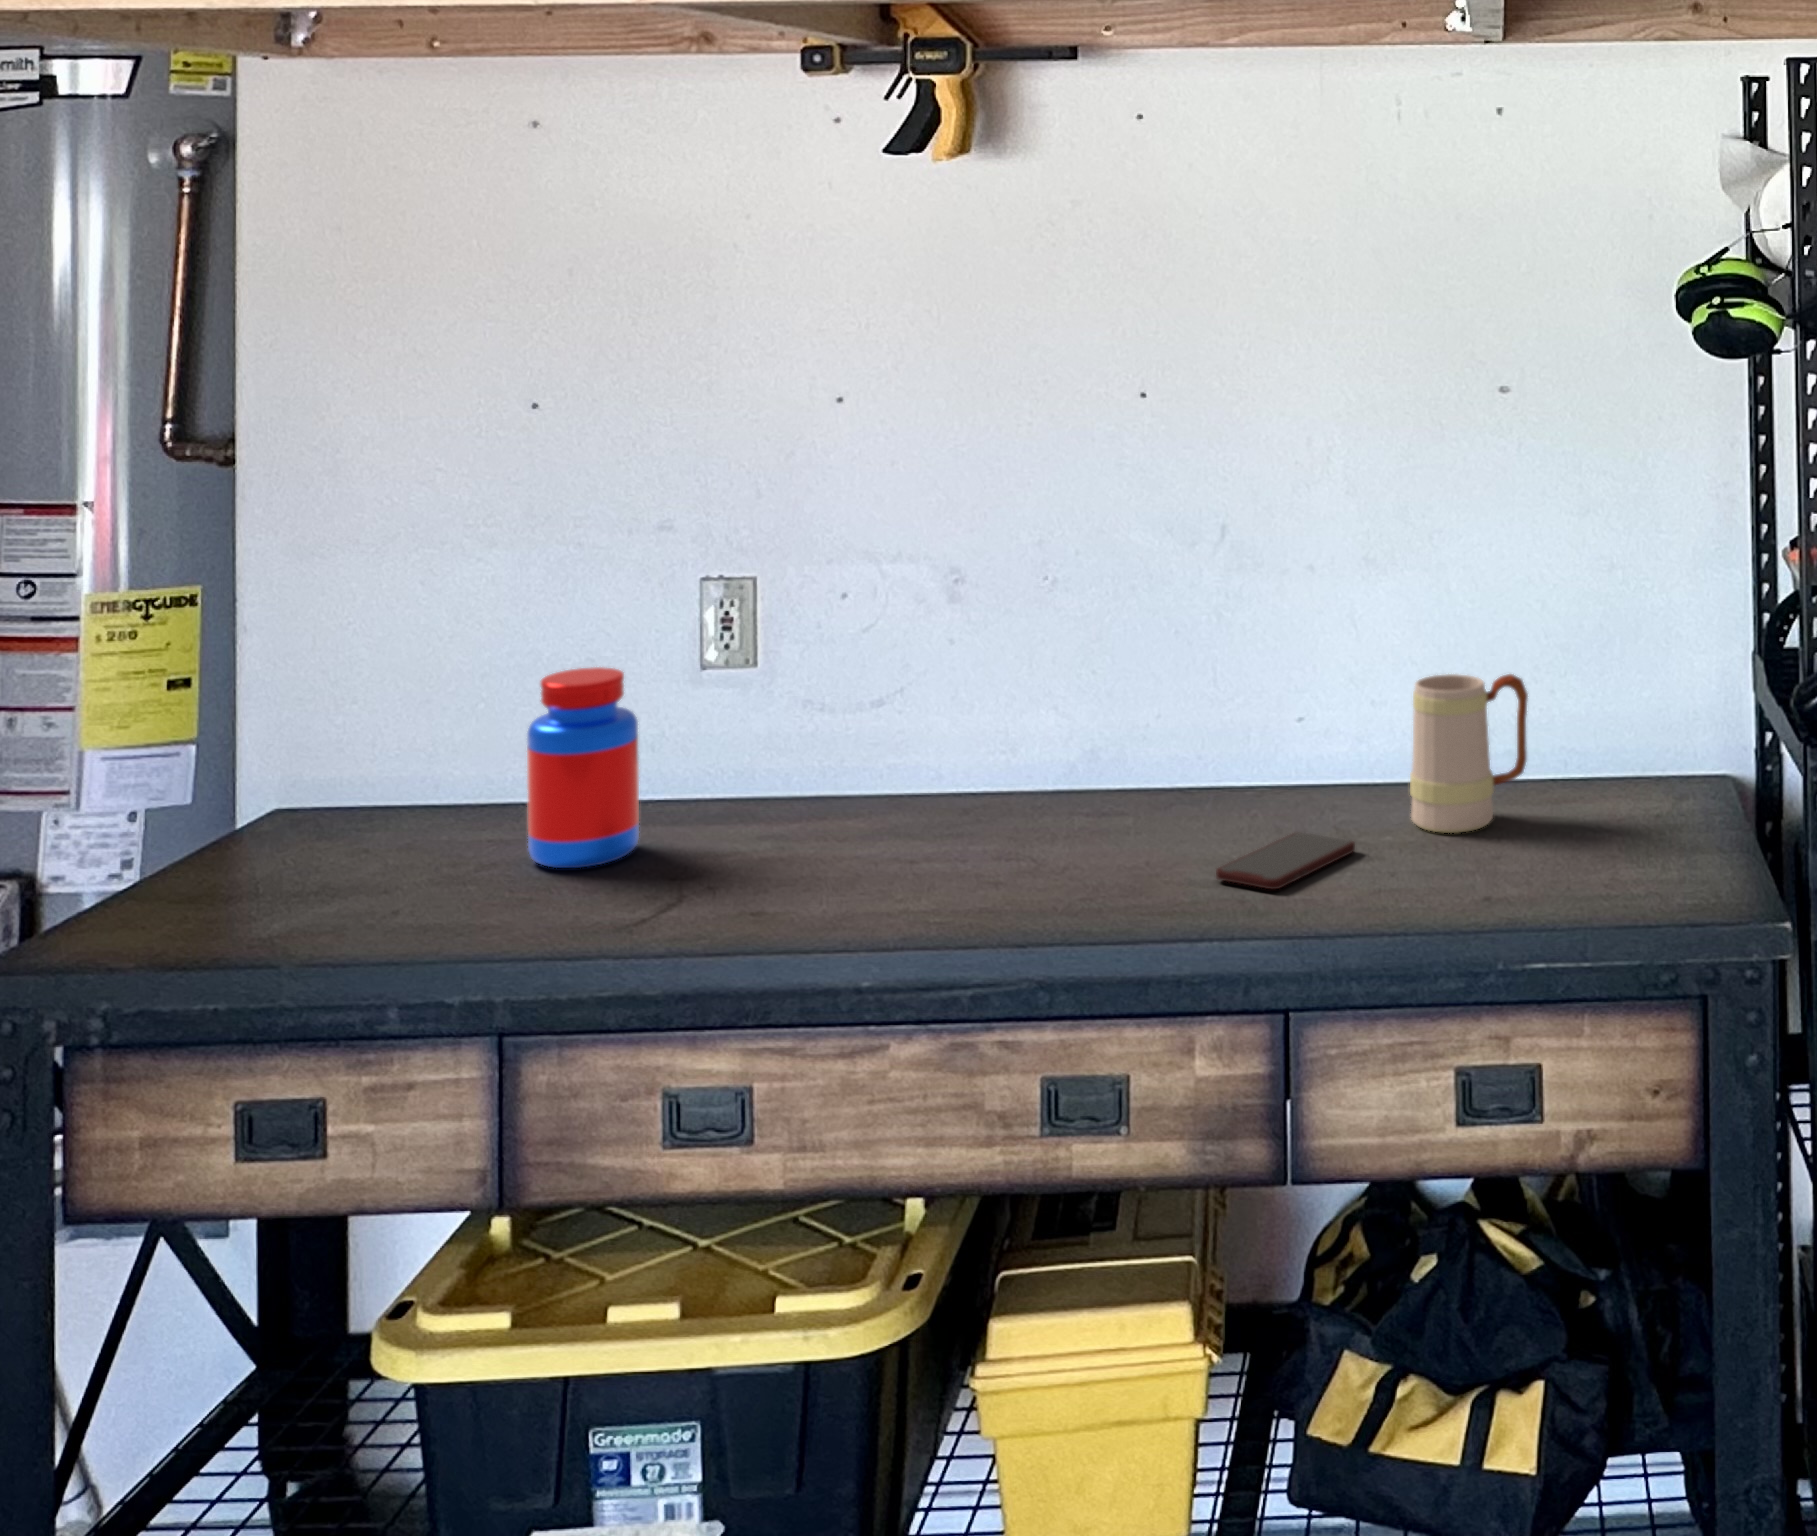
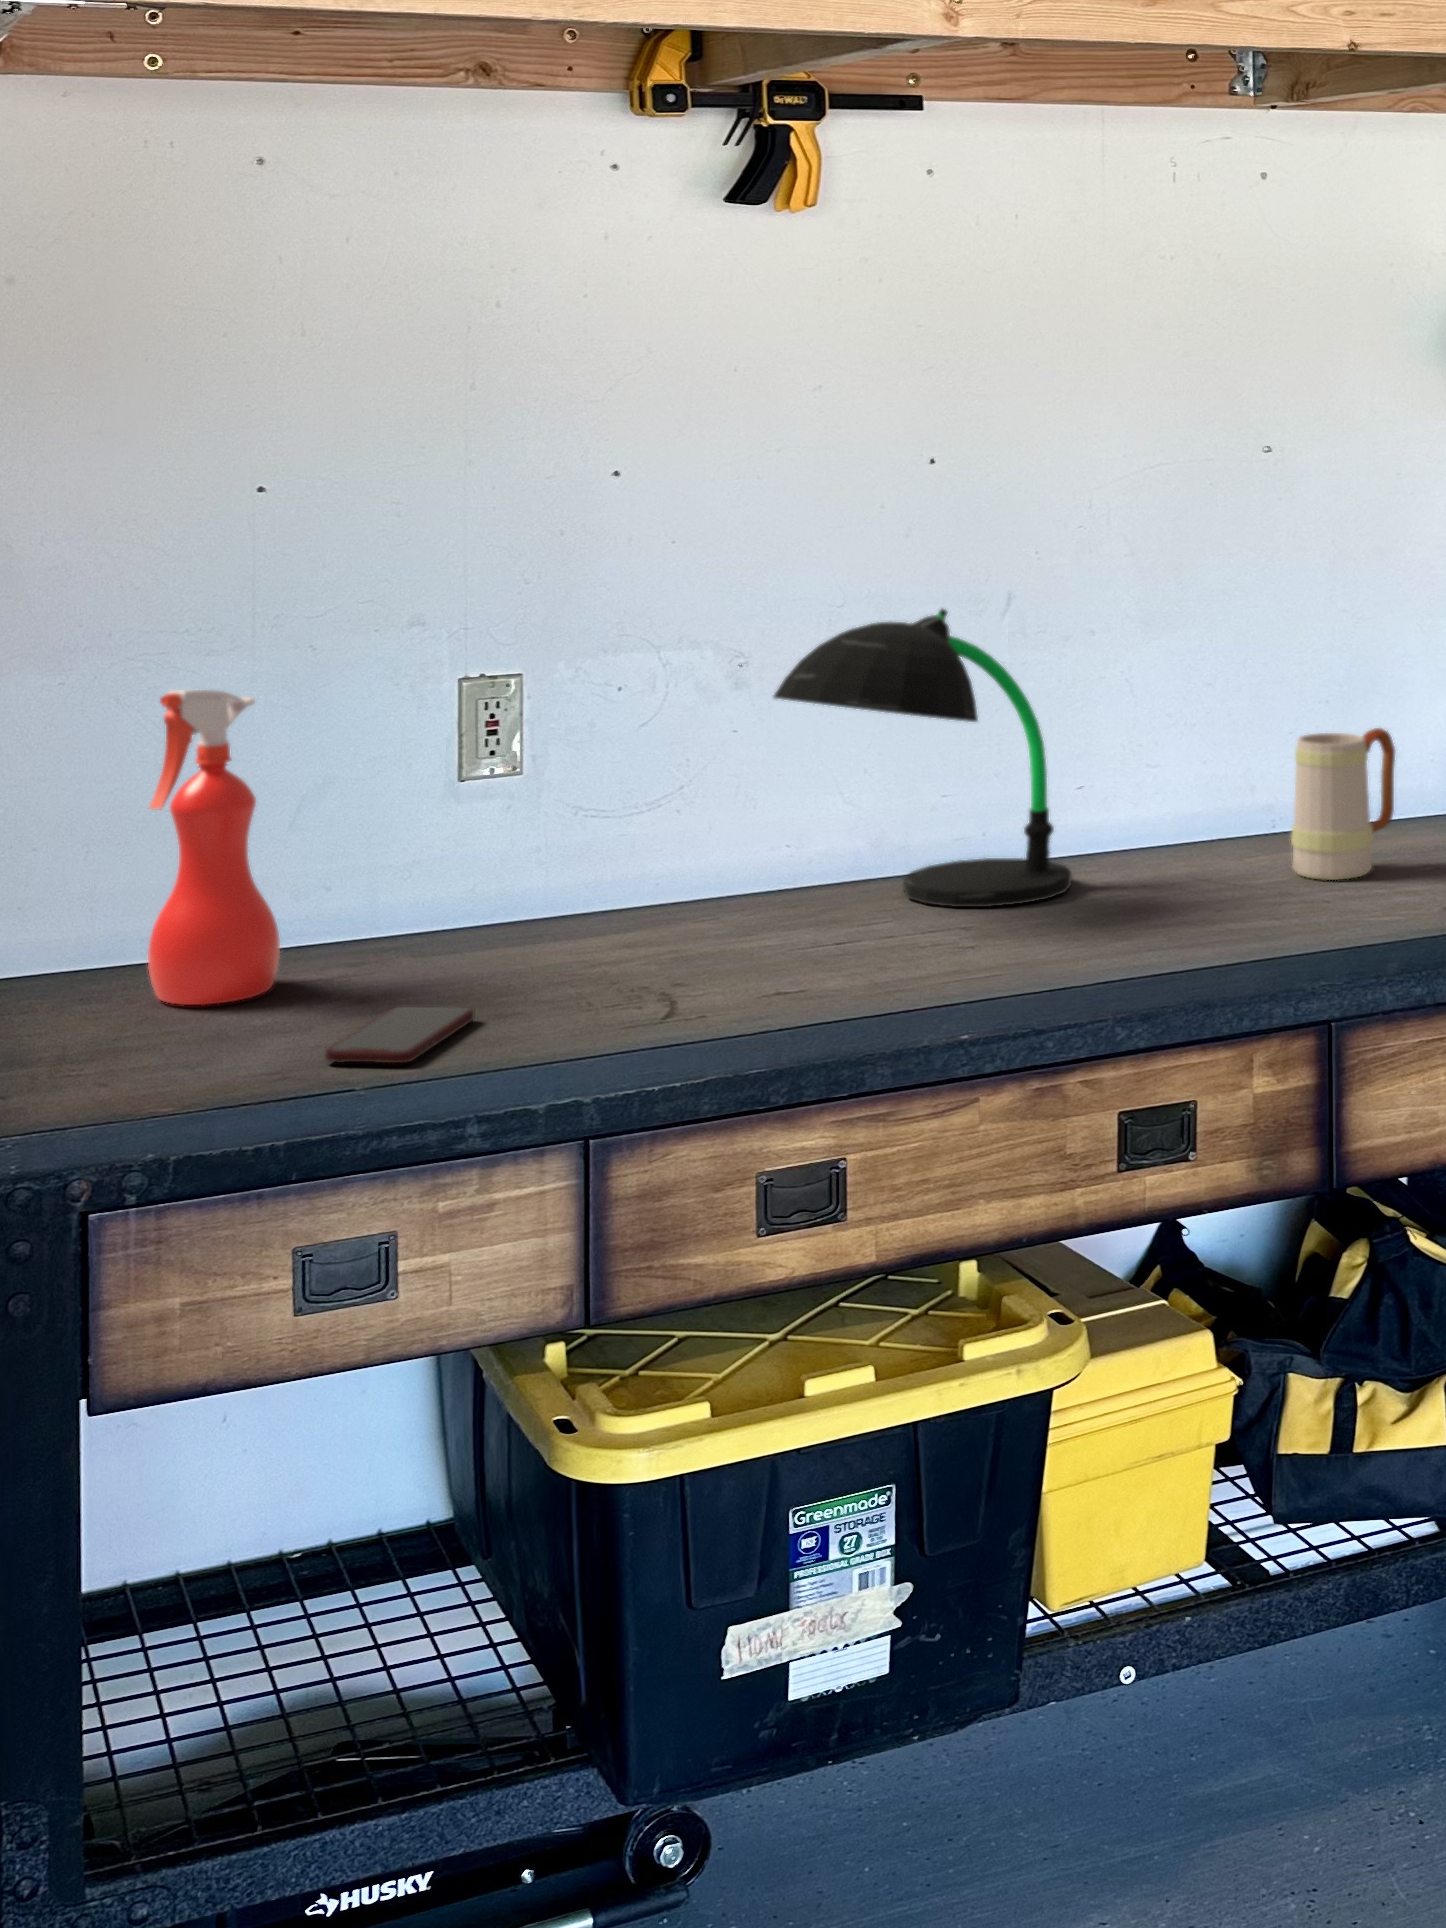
desk lamp: none [866,526,1195,825] -> present [774,609,1072,907]
spray bottle: none [269,573,411,852] -> present [148,690,280,1005]
jar: present [527,667,639,868] -> none [460,775,579,988]
smartphone: present [1216,832,1355,889] -> present [325,1007,475,1063]

